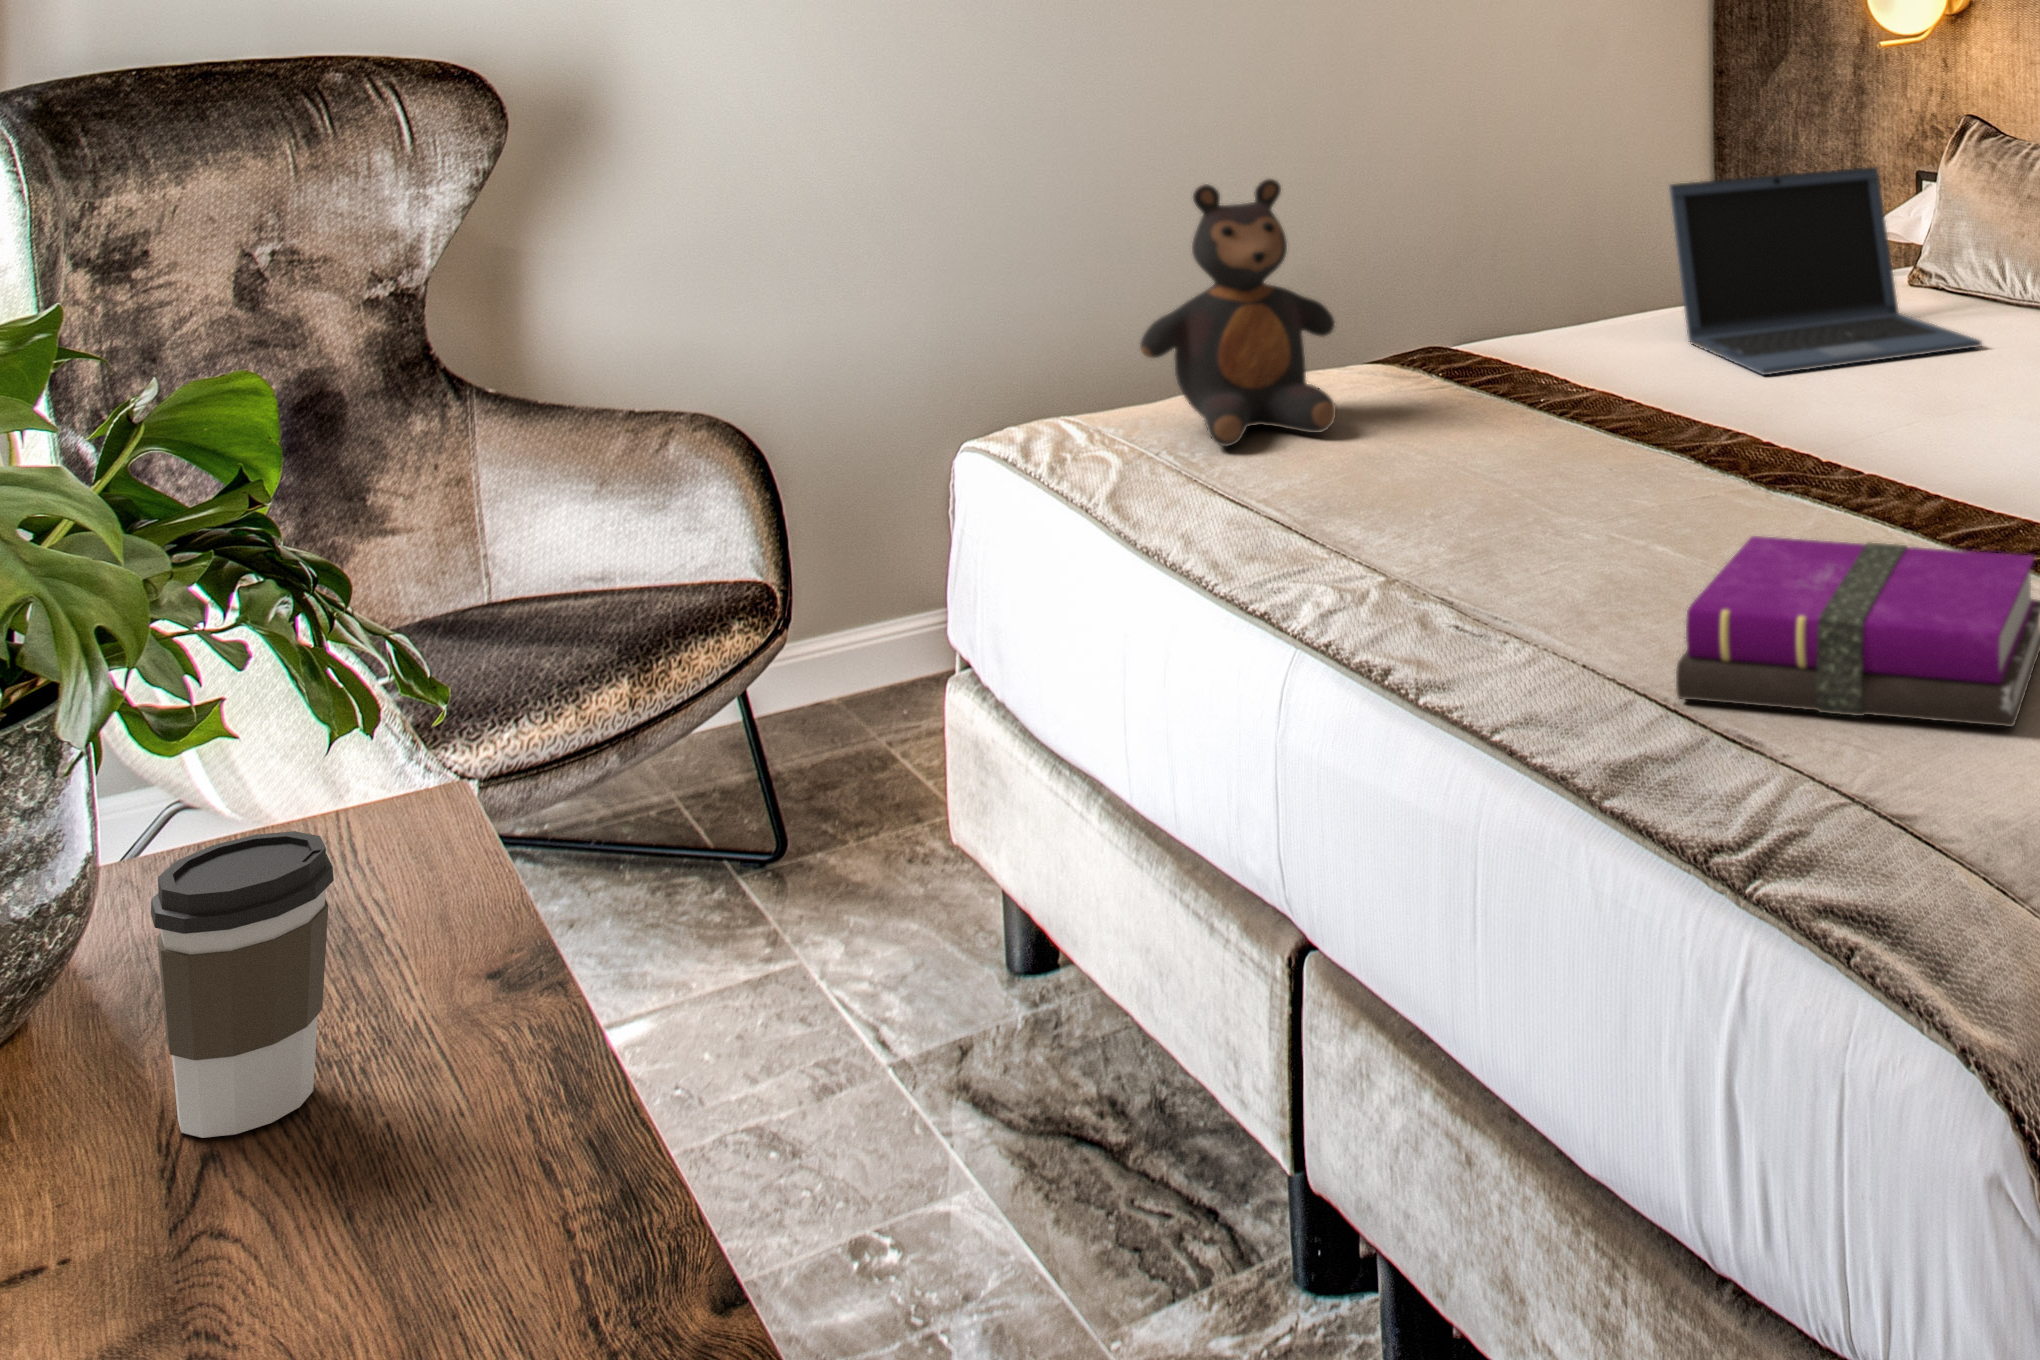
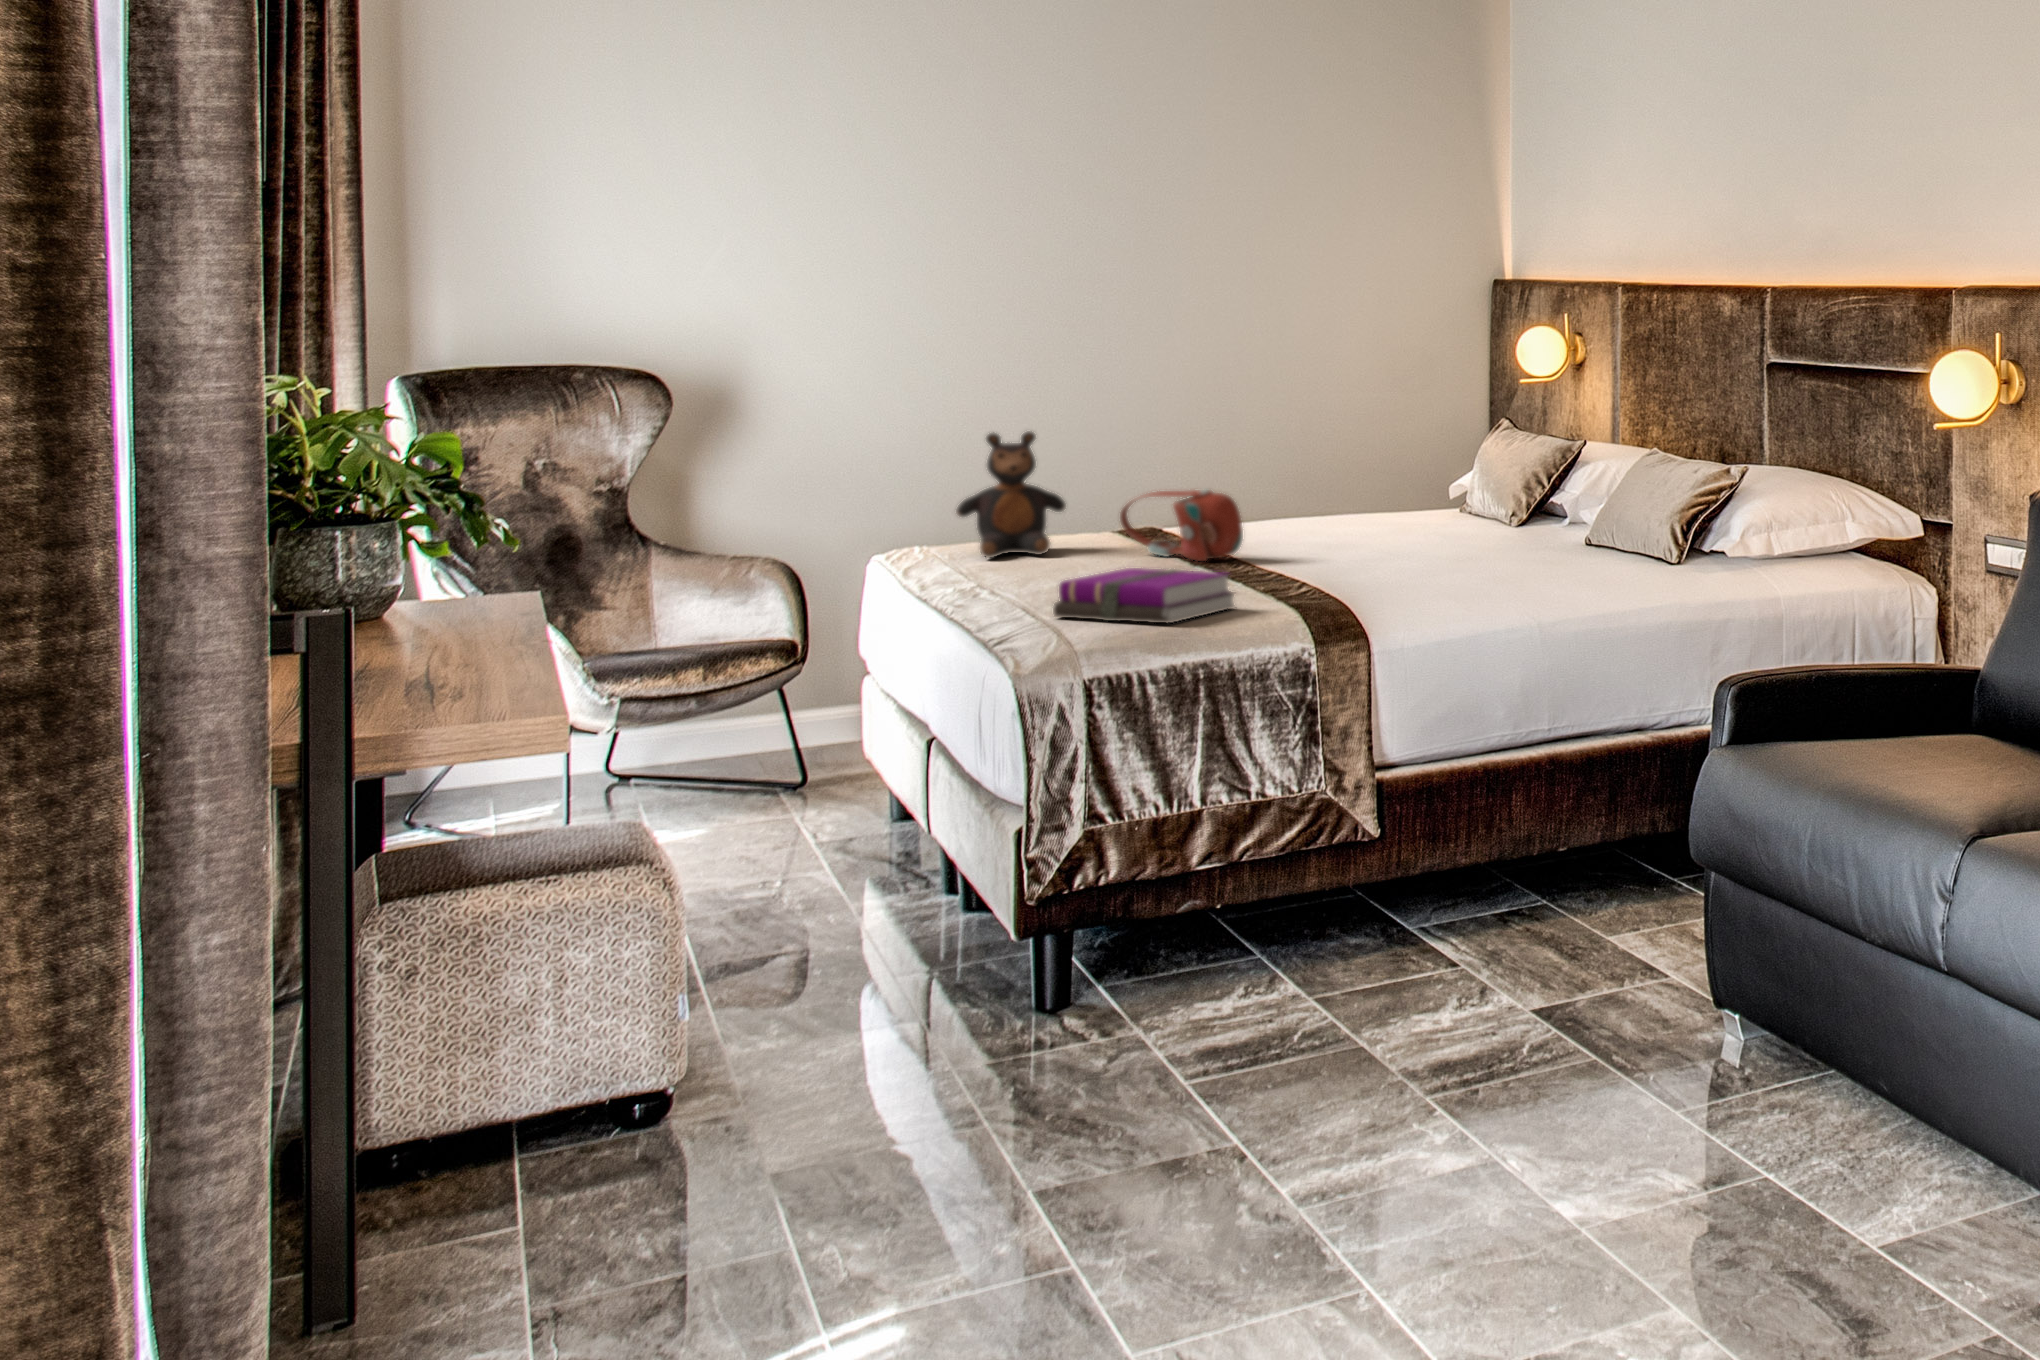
laptop: present [1669,167,1982,375] -> none [1292,442,1443,542]
handbag: none [1468,297,1741,446] -> present [1120,490,1243,561]
coffee cup: present [151,831,334,1138] -> none [431,563,483,637]

